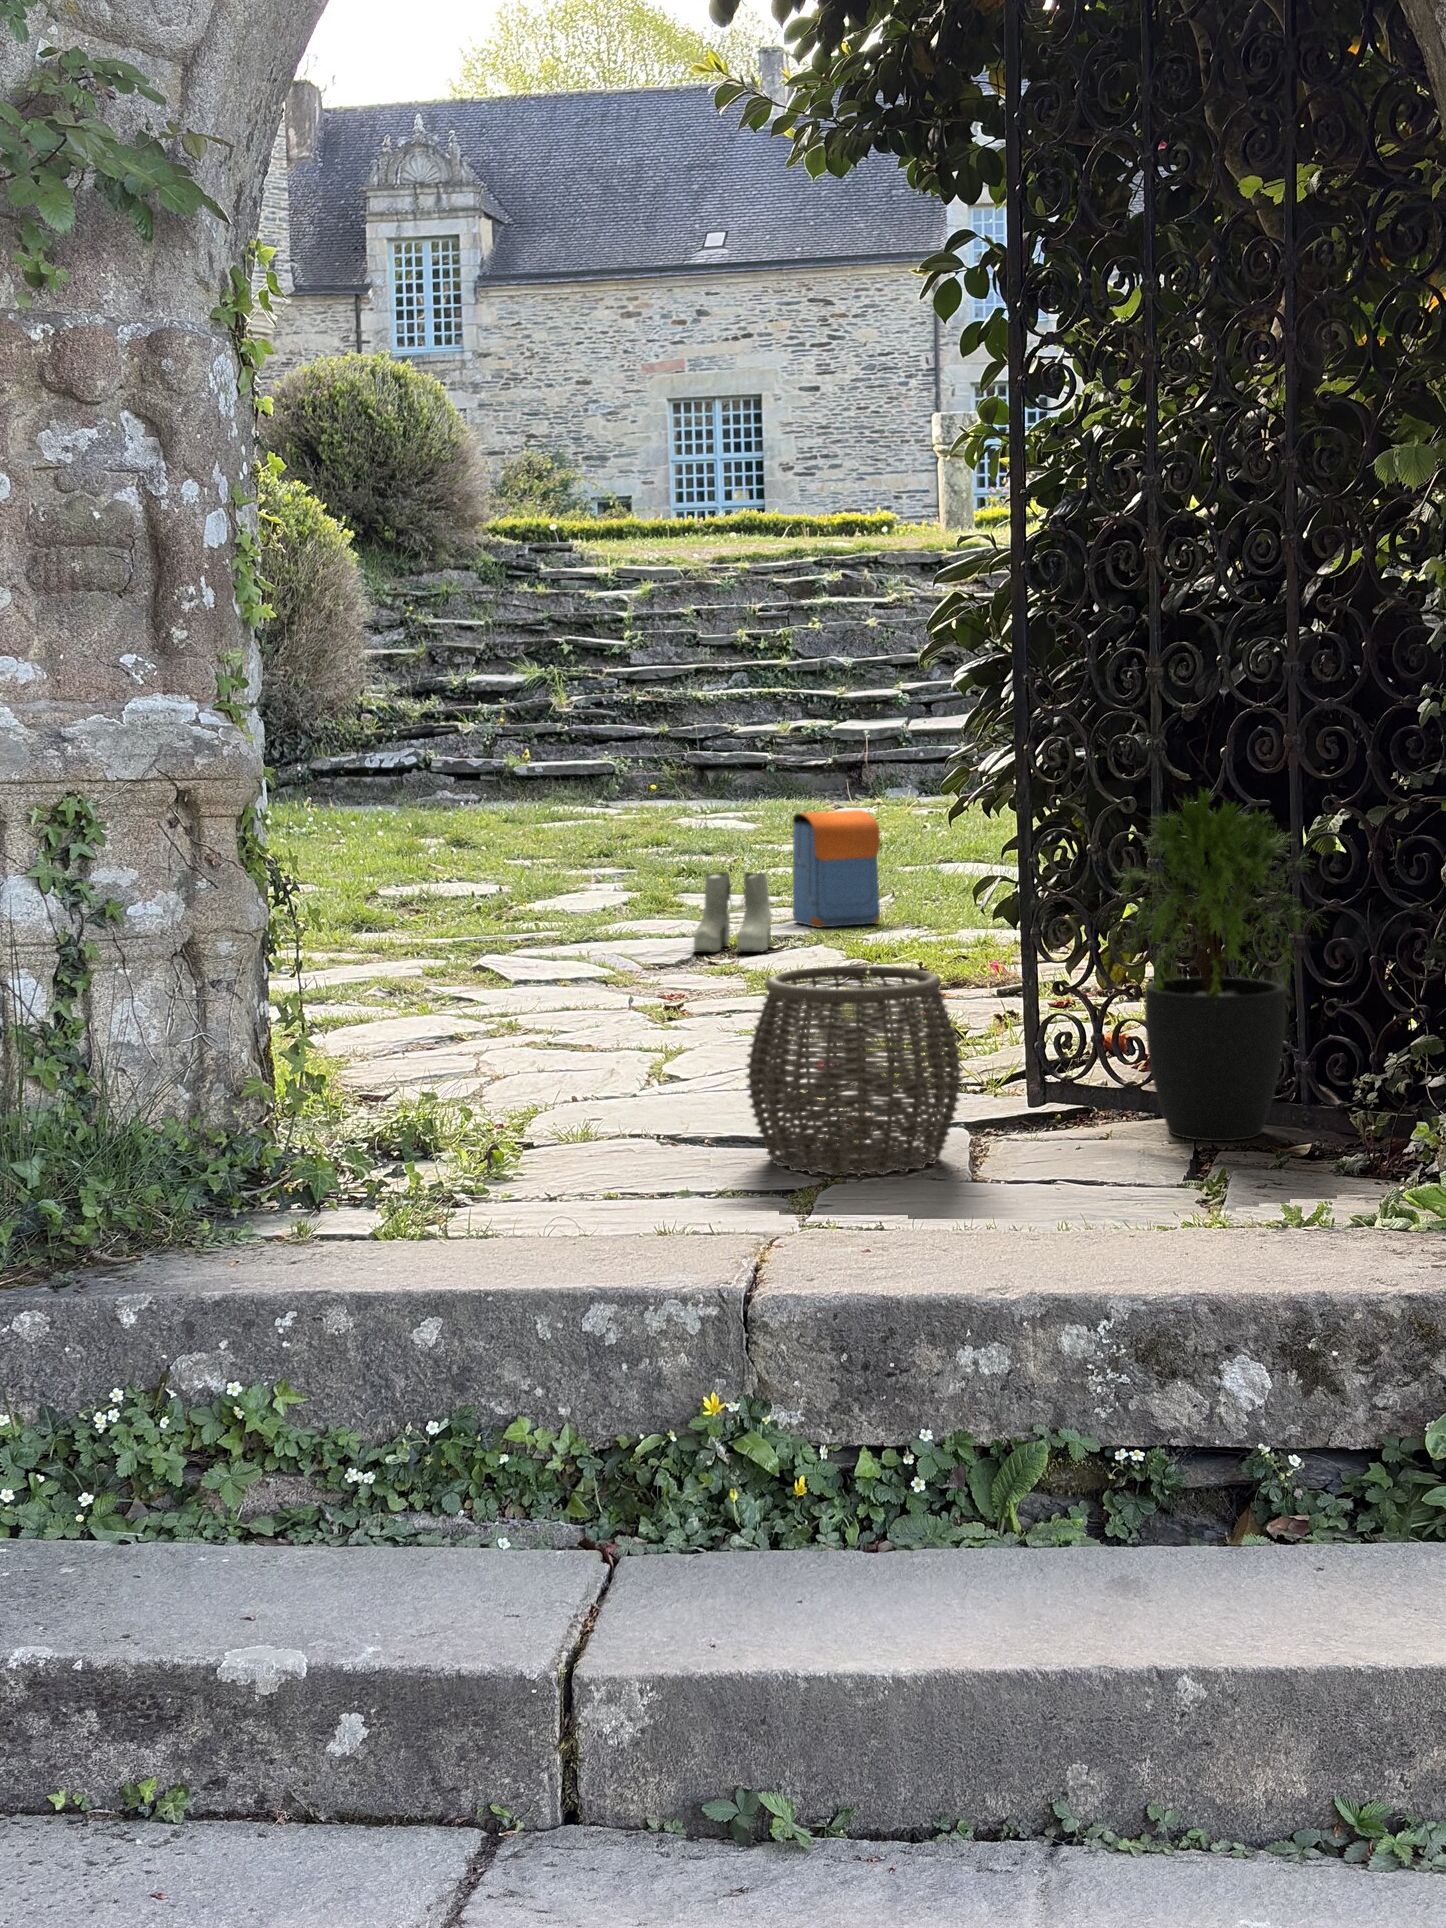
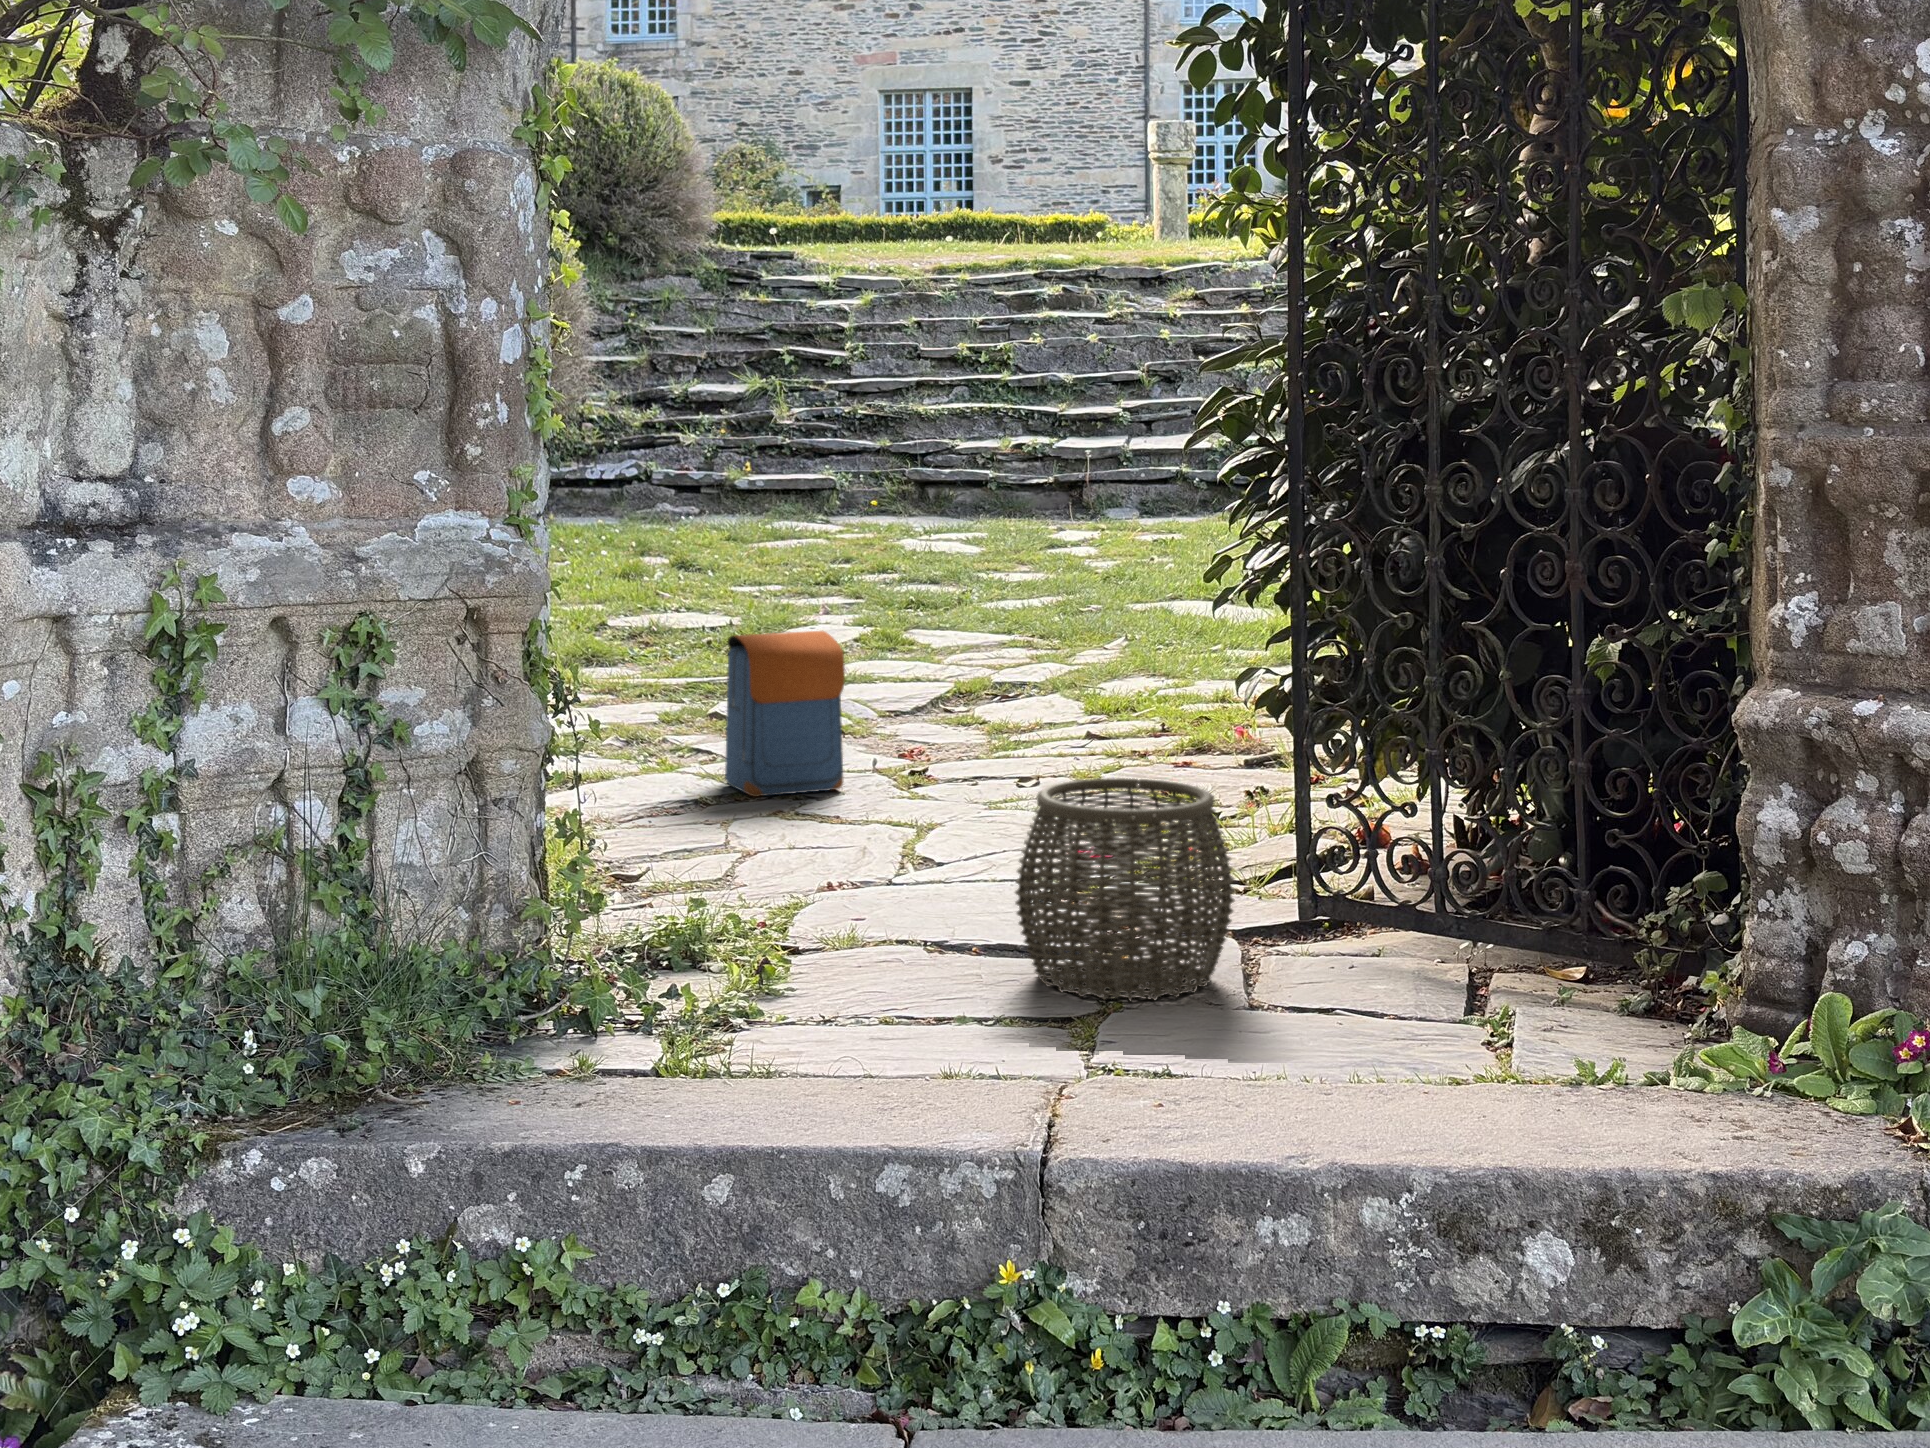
potted plant: present [1111,789,1316,1141] -> none [1371,601,1605,964]
backpack: present [793,810,880,928] -> present [725,631,845,797]
boots: present [693,872,772,952] -> none [931,631,1011,714]

